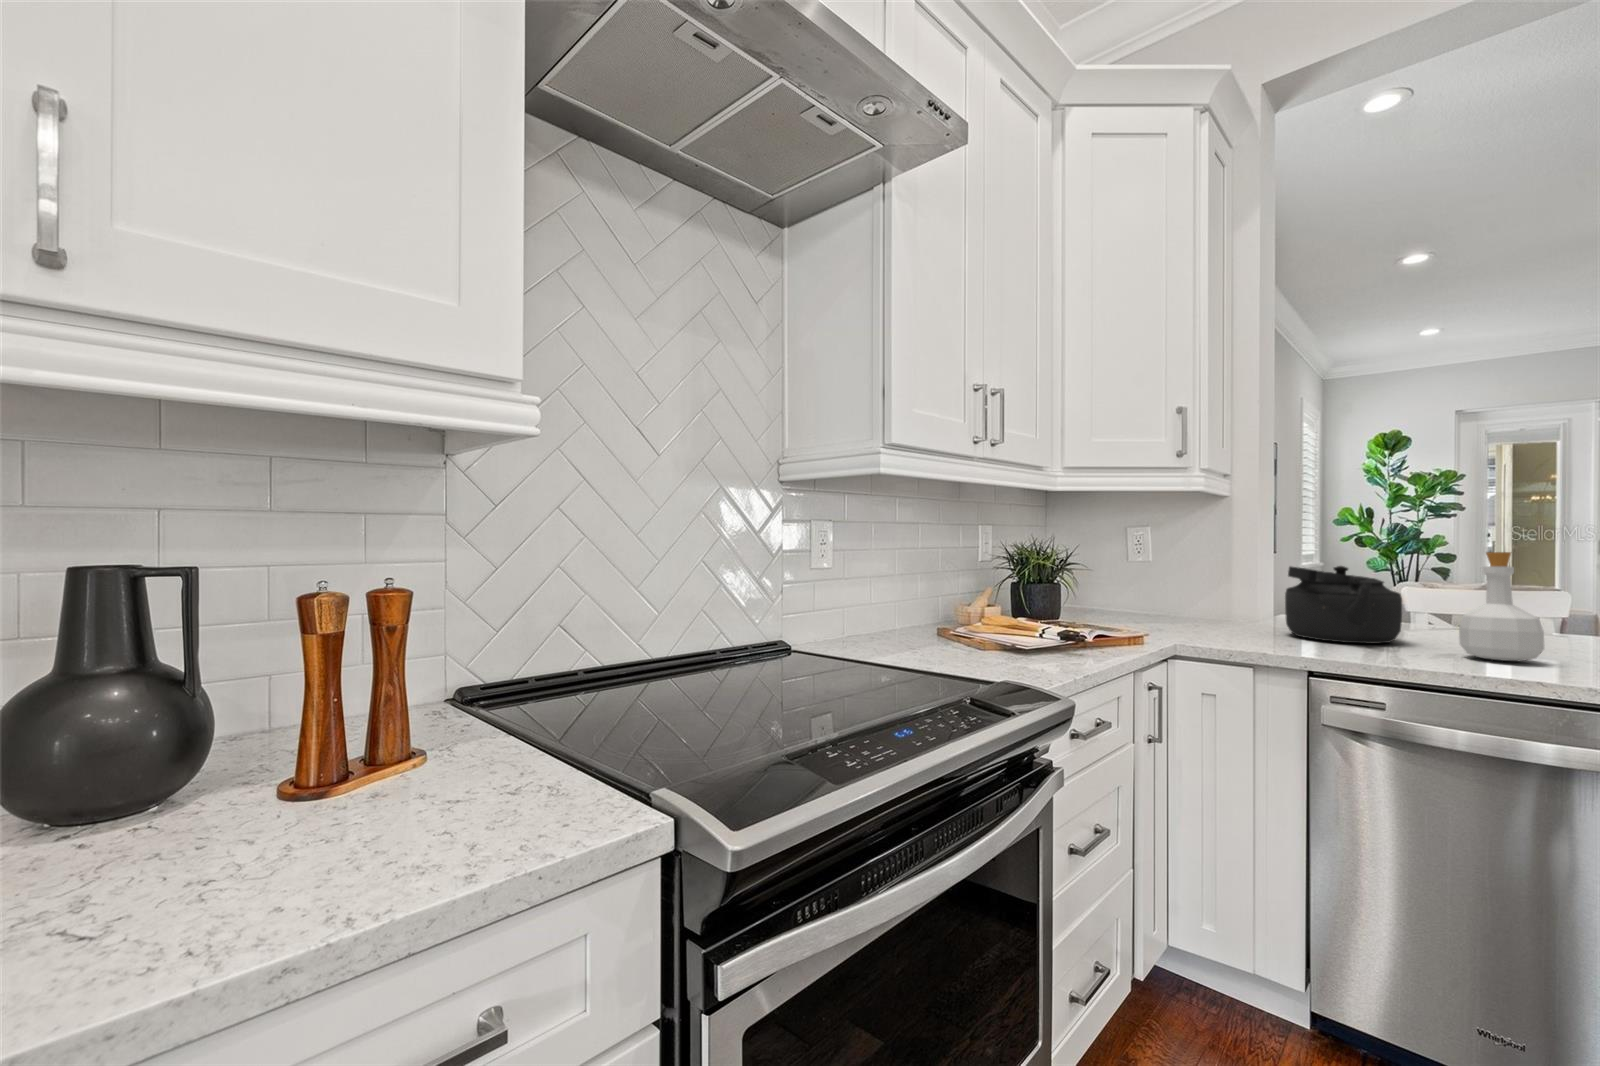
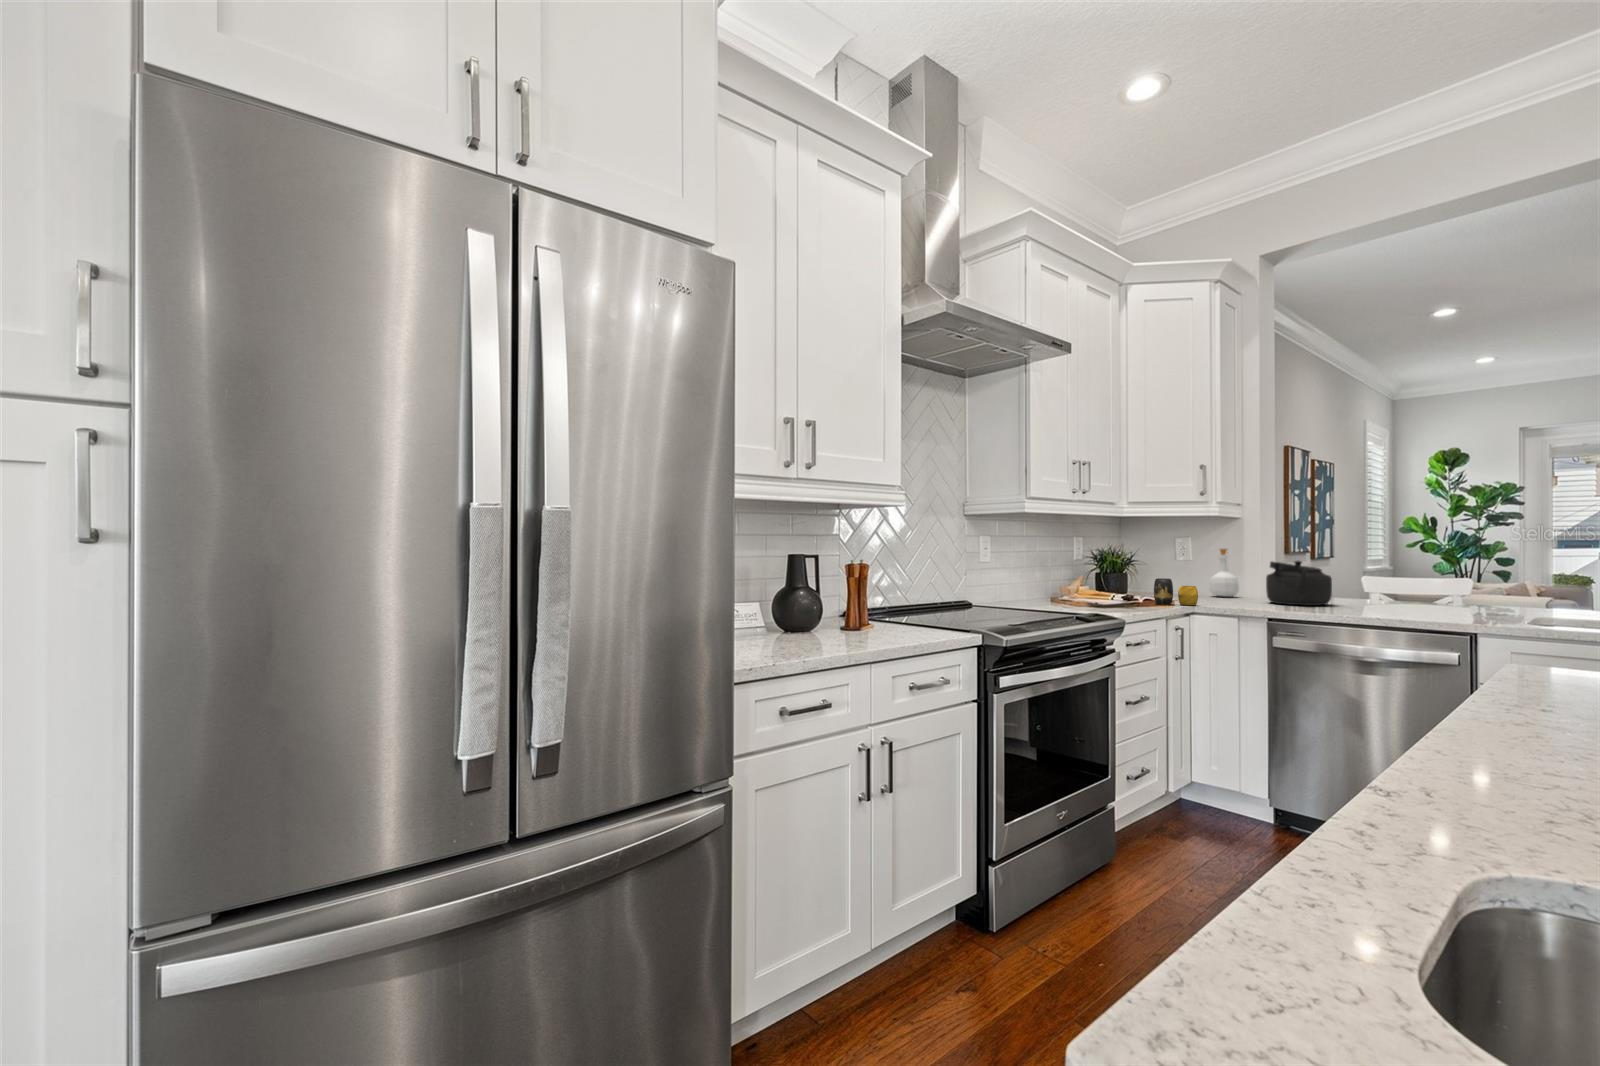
bottle: present [1459,552,1544,661] -> present [1209,549,1239,597]
vase: none [1110,597,1187,646] -> present [1154,578,1198,605]

